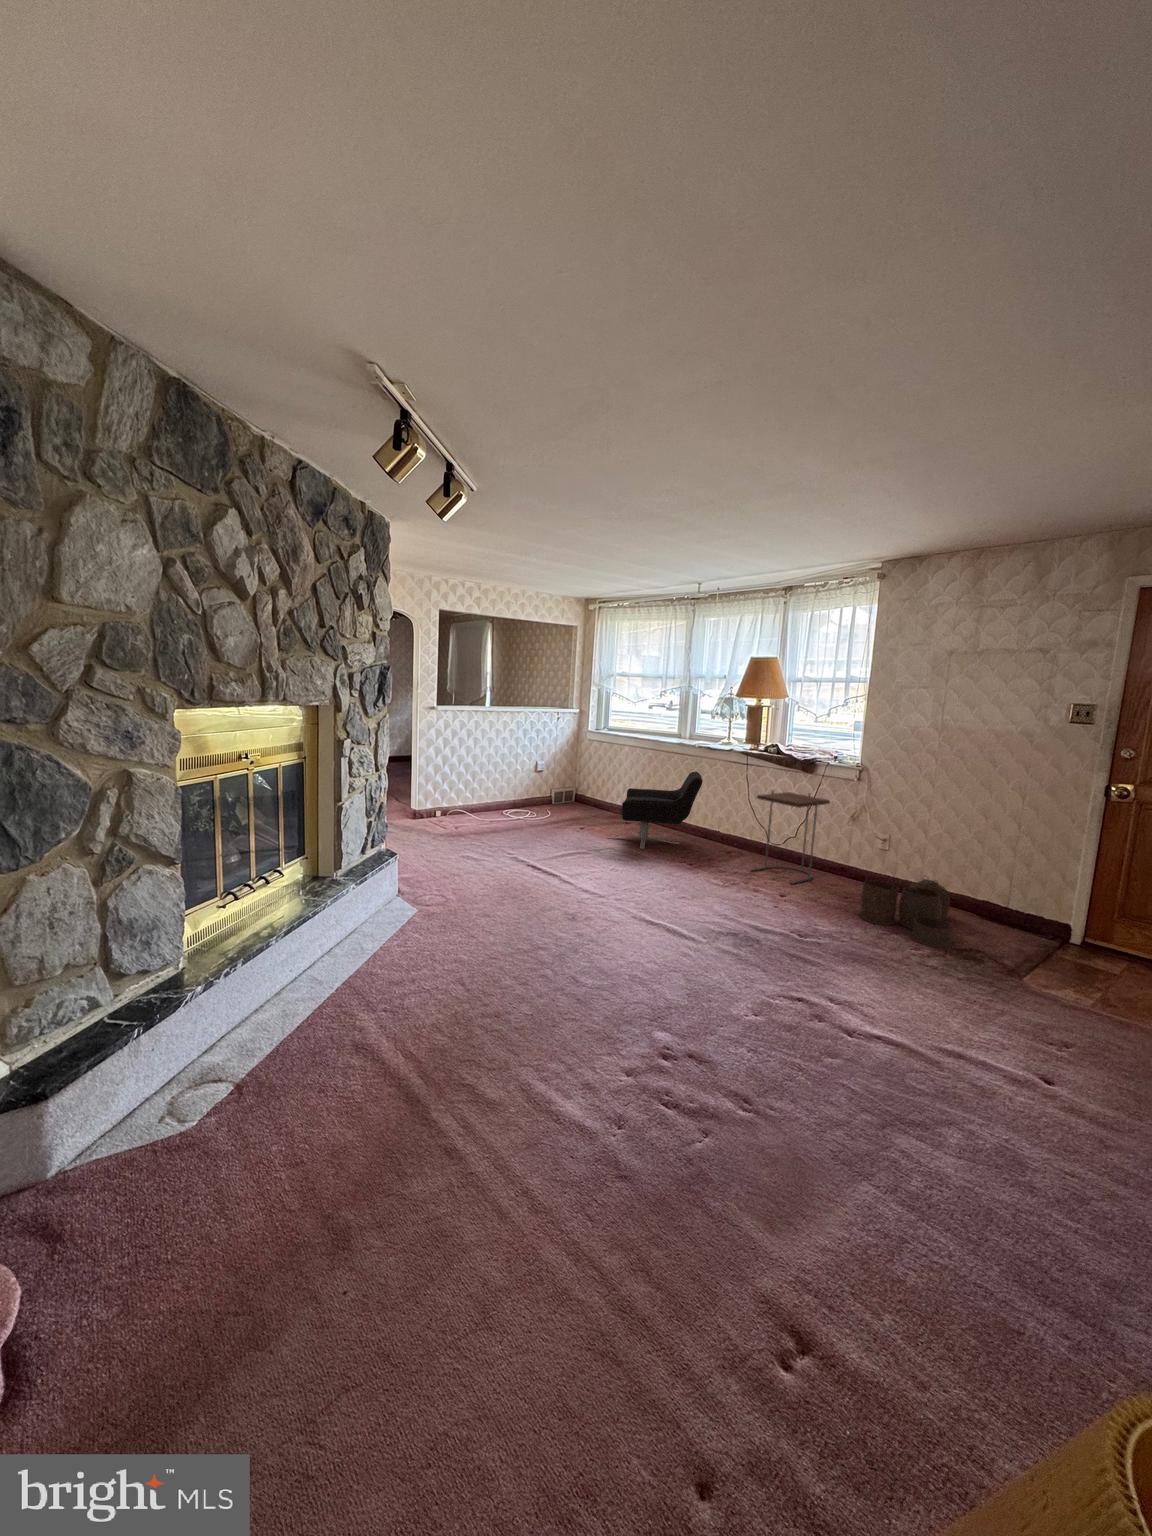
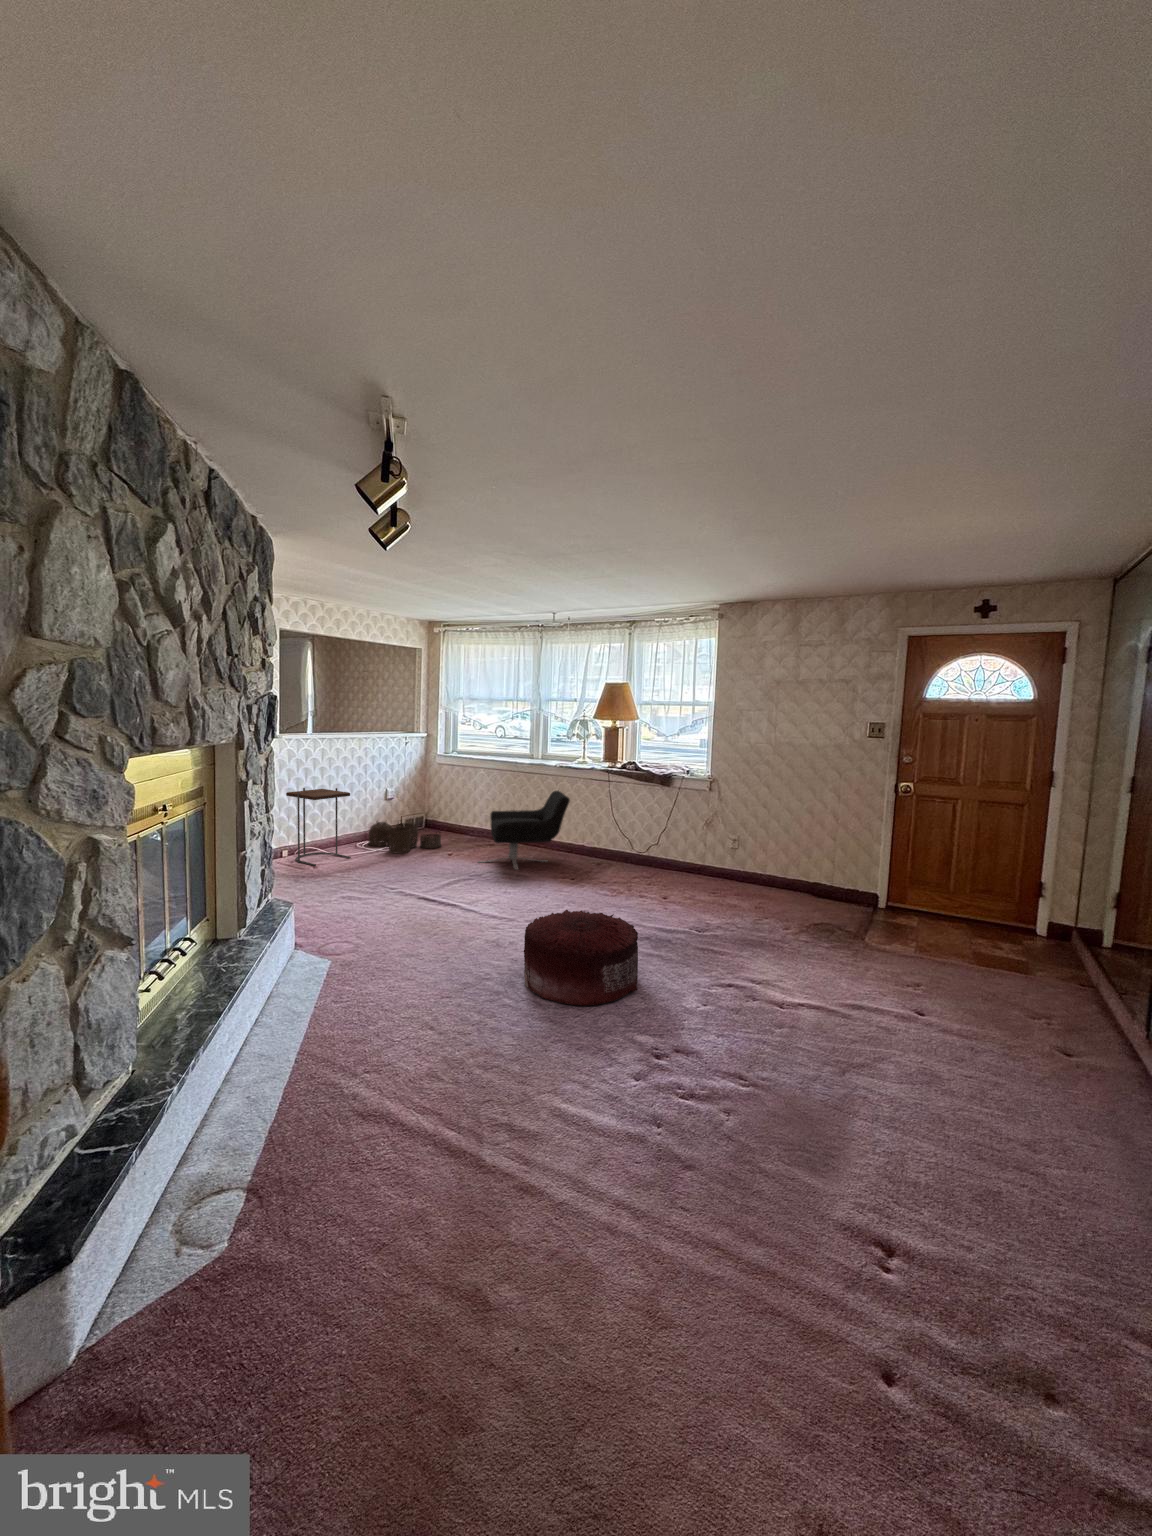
side table: present [751,791,830,884] -> present [286,788,351,866]
woven basket: present [860,876,953,948] -> present [368,822,441,854]
pouf: none [578,890,699,991] -> present [524,910,638,1006]

